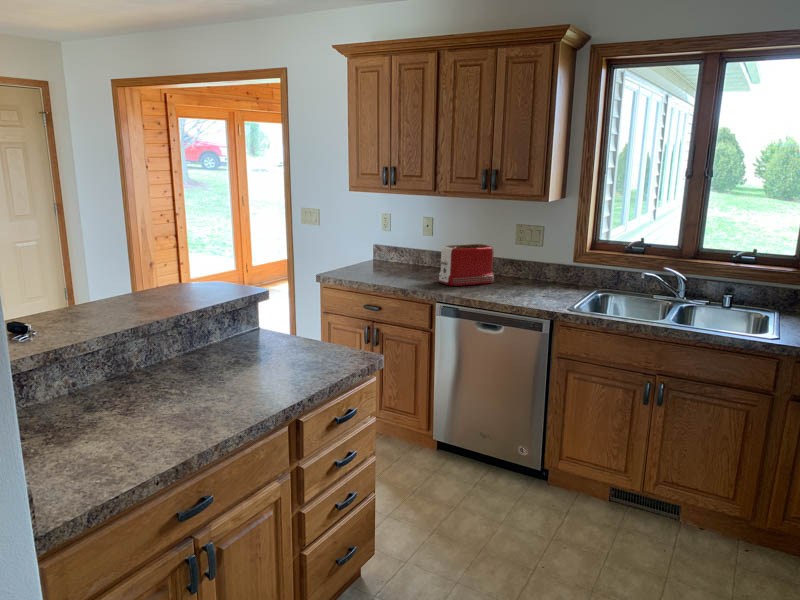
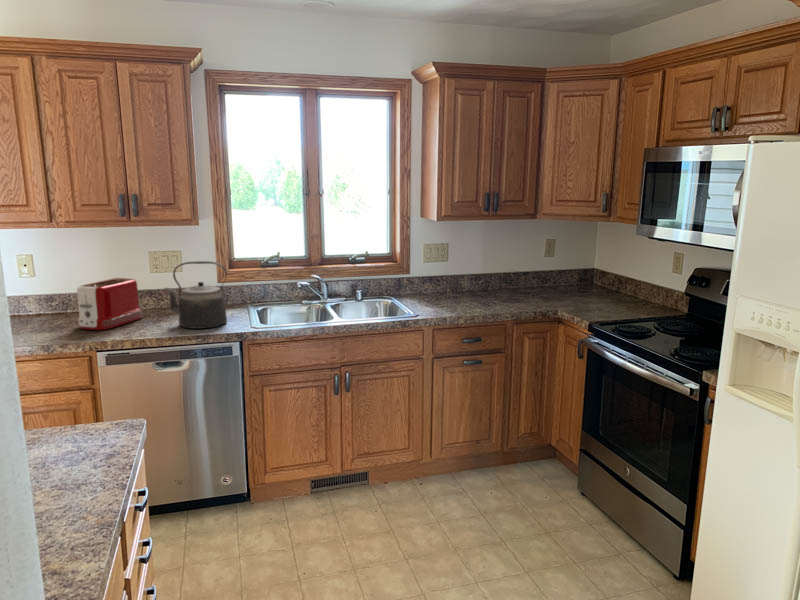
kettle: none [504,235,559,301] -> present [165,261,227,329]

